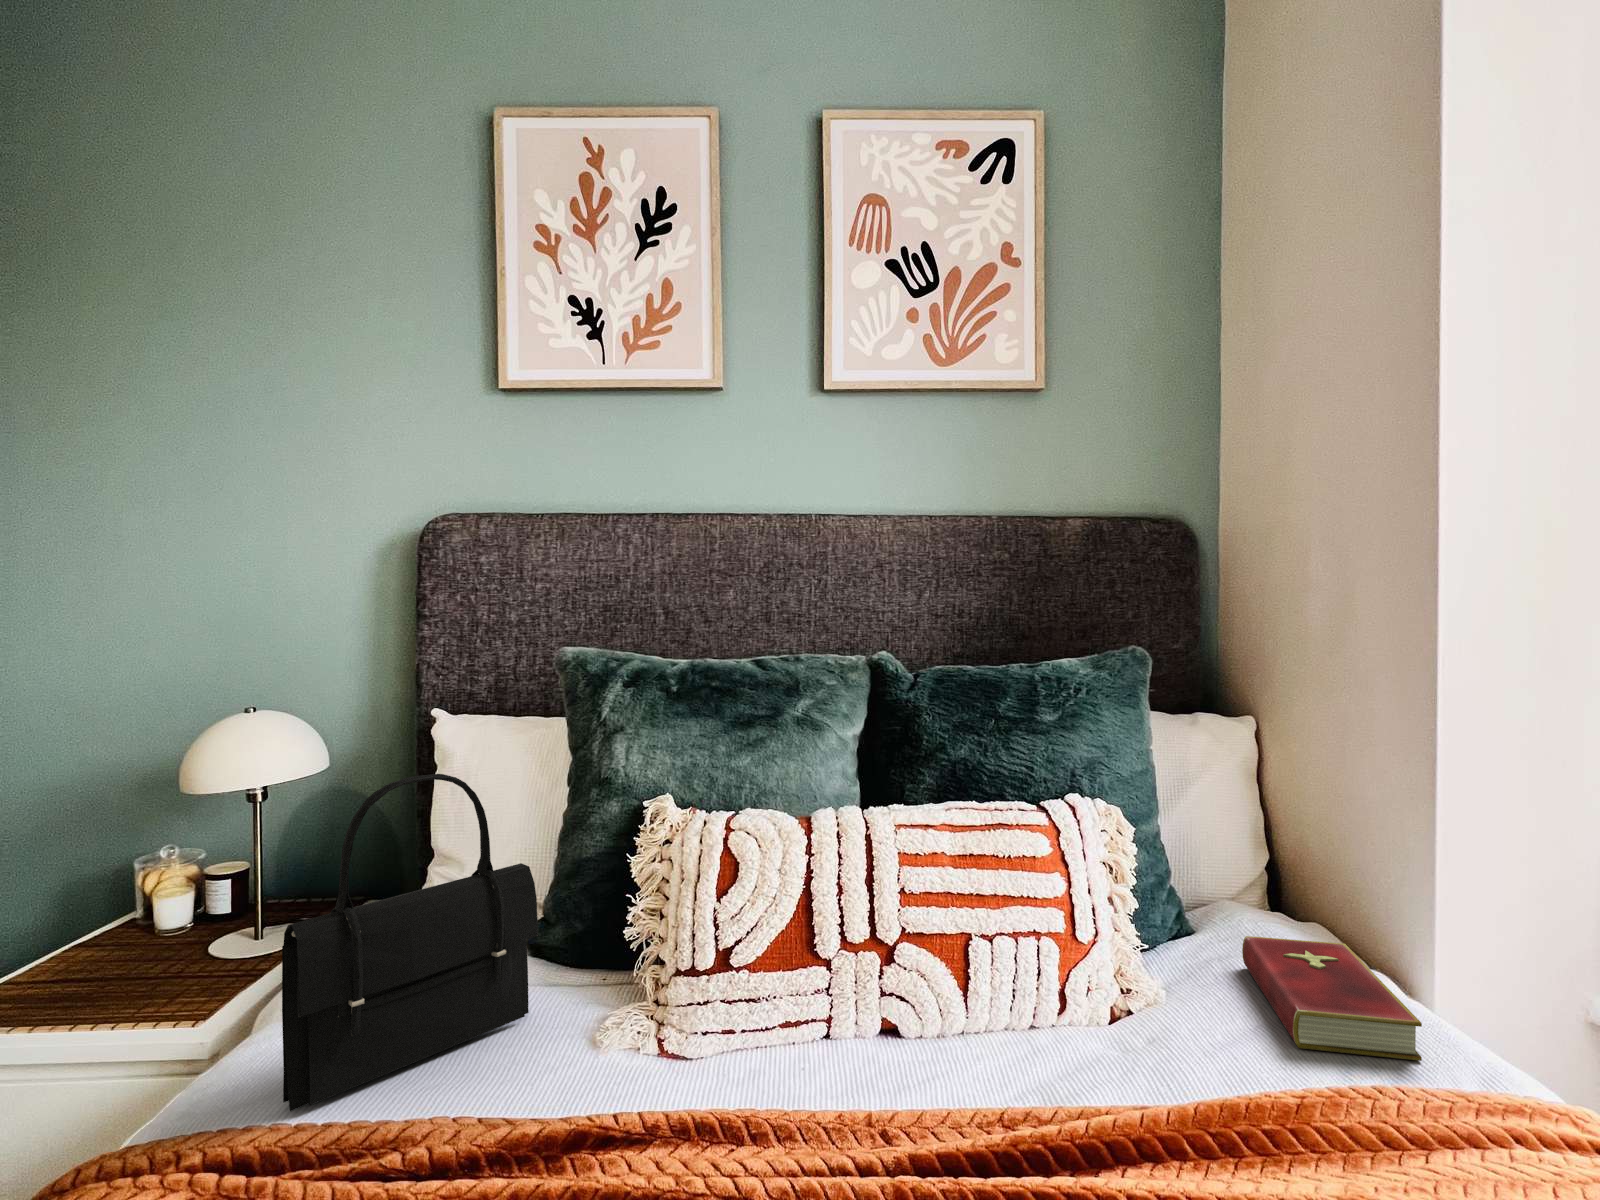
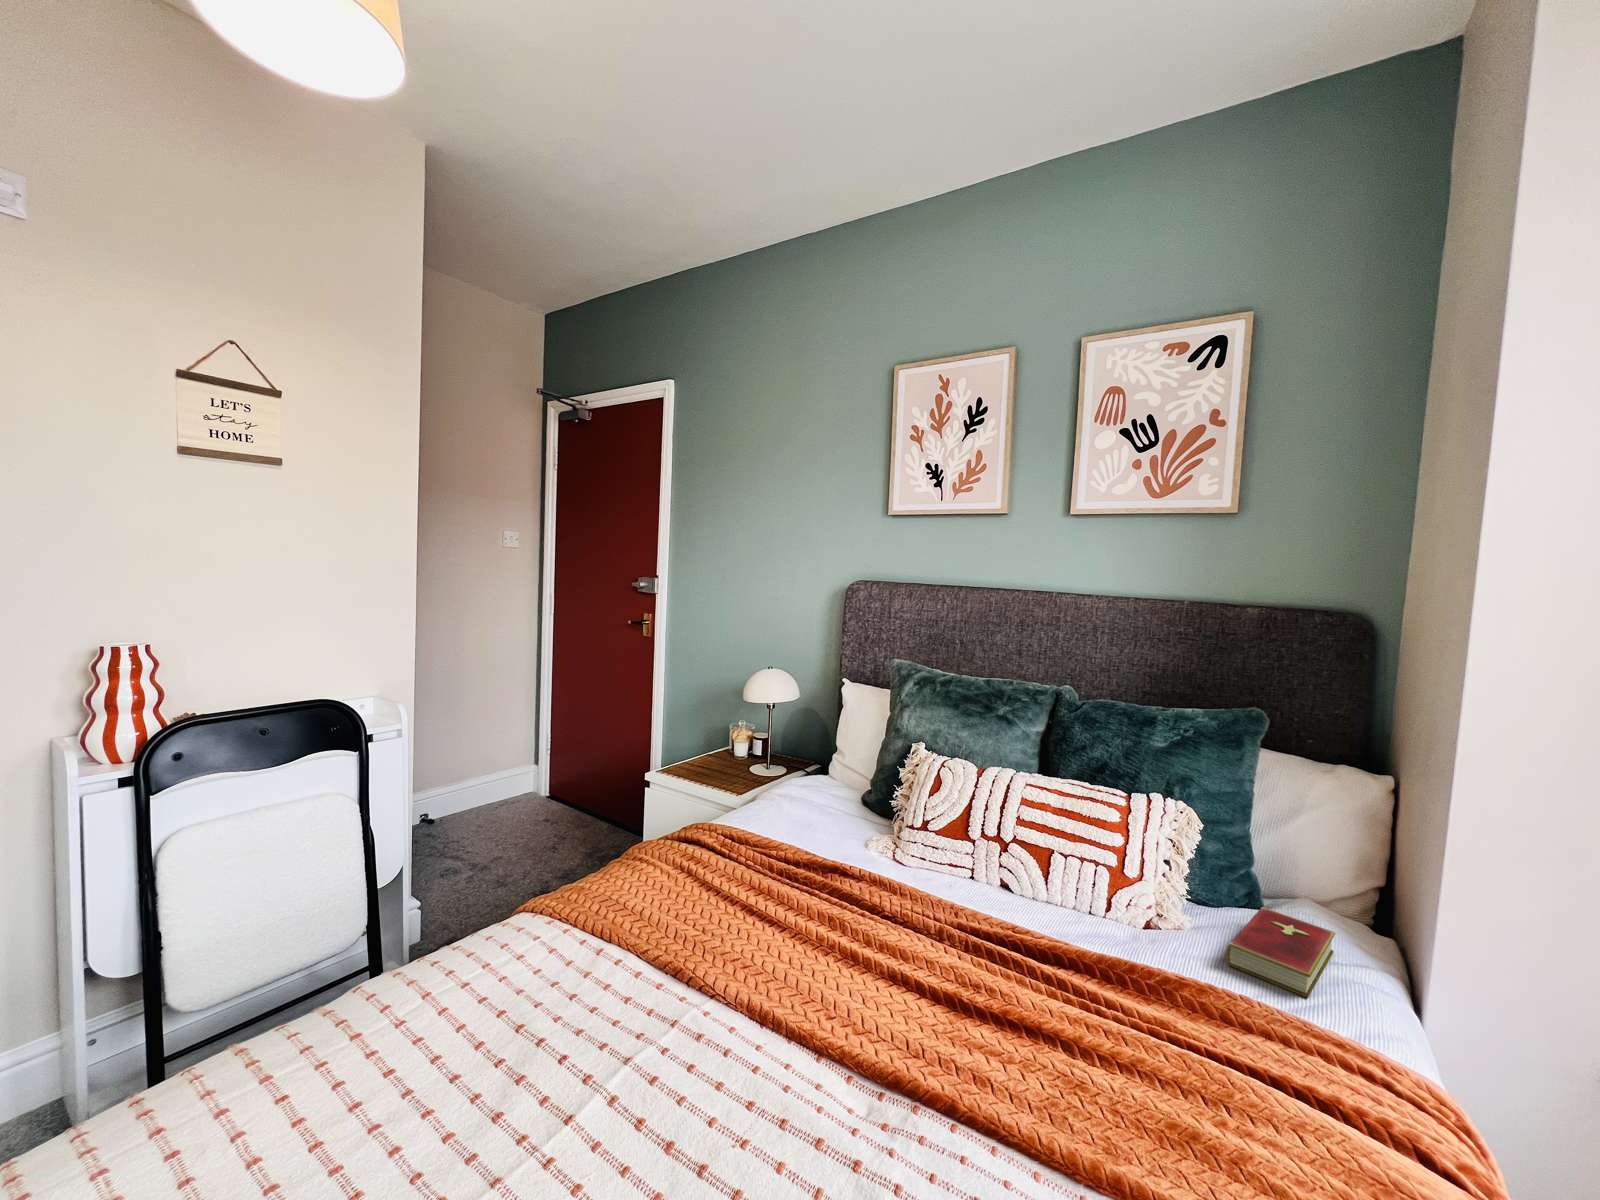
handbag: present [282,774,538,1111] -> none [749,716,851,834]

